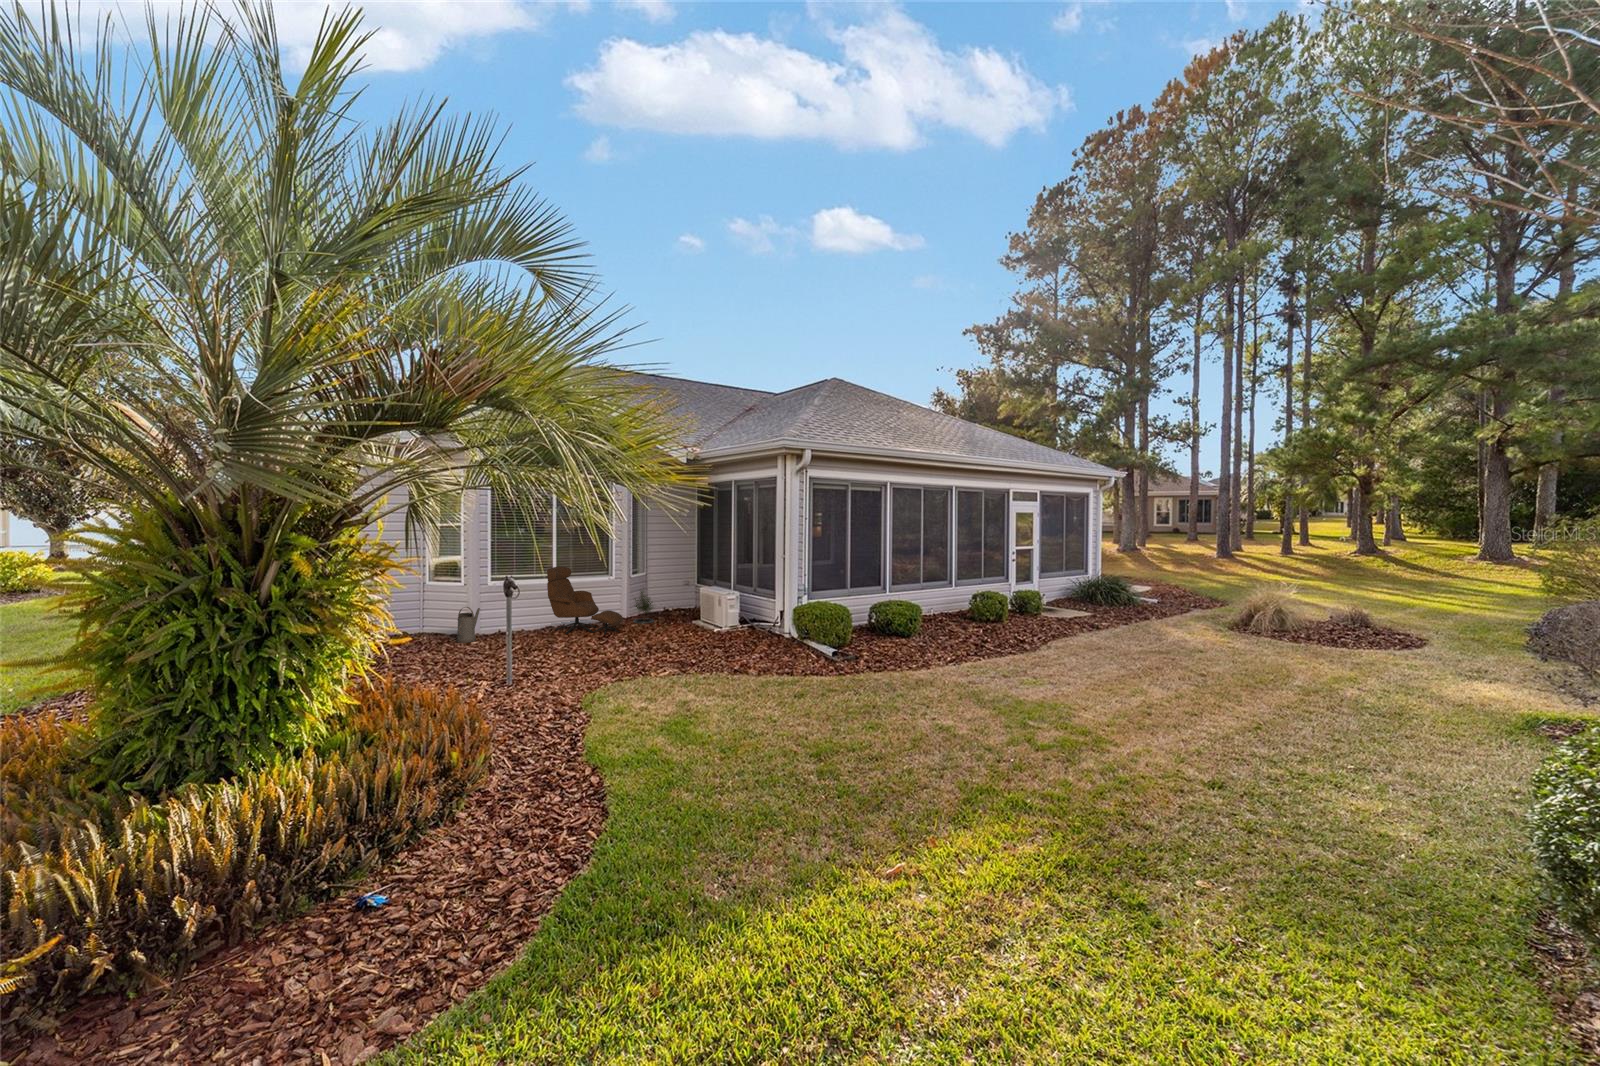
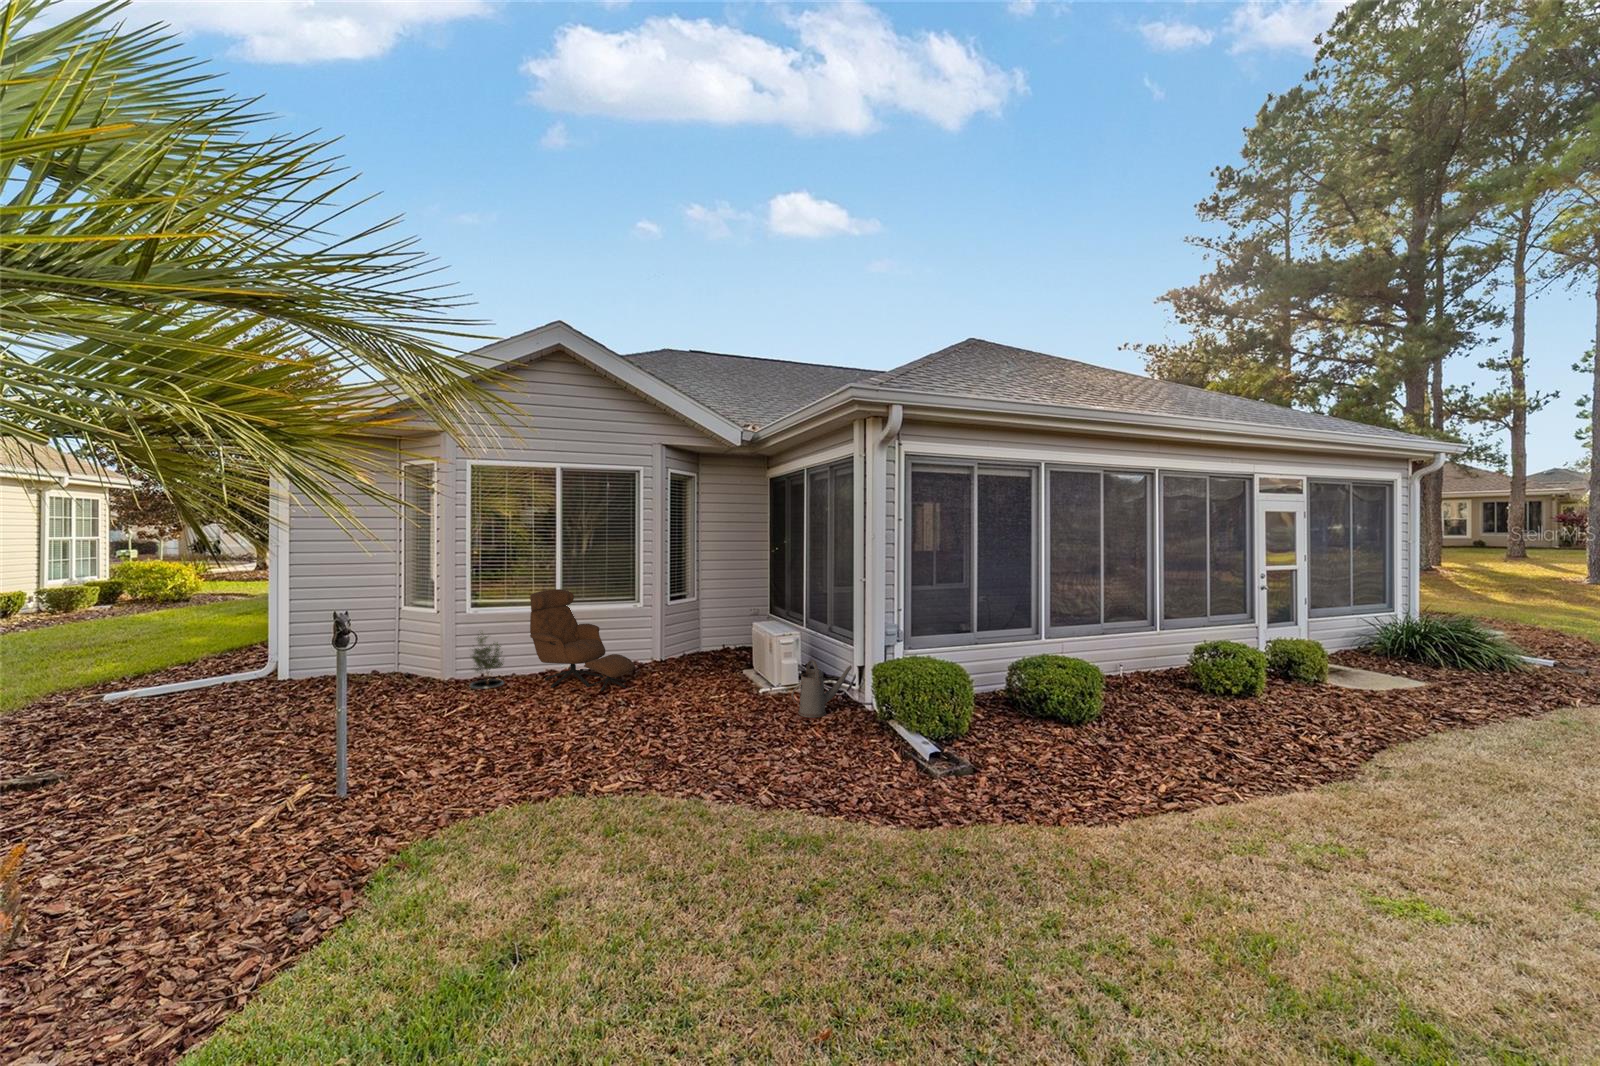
potted tree: present [634,591,653,623] -> present [470,633,504,689]
watering can: present [456,607,480,643] -> present [792,660,852,718]

